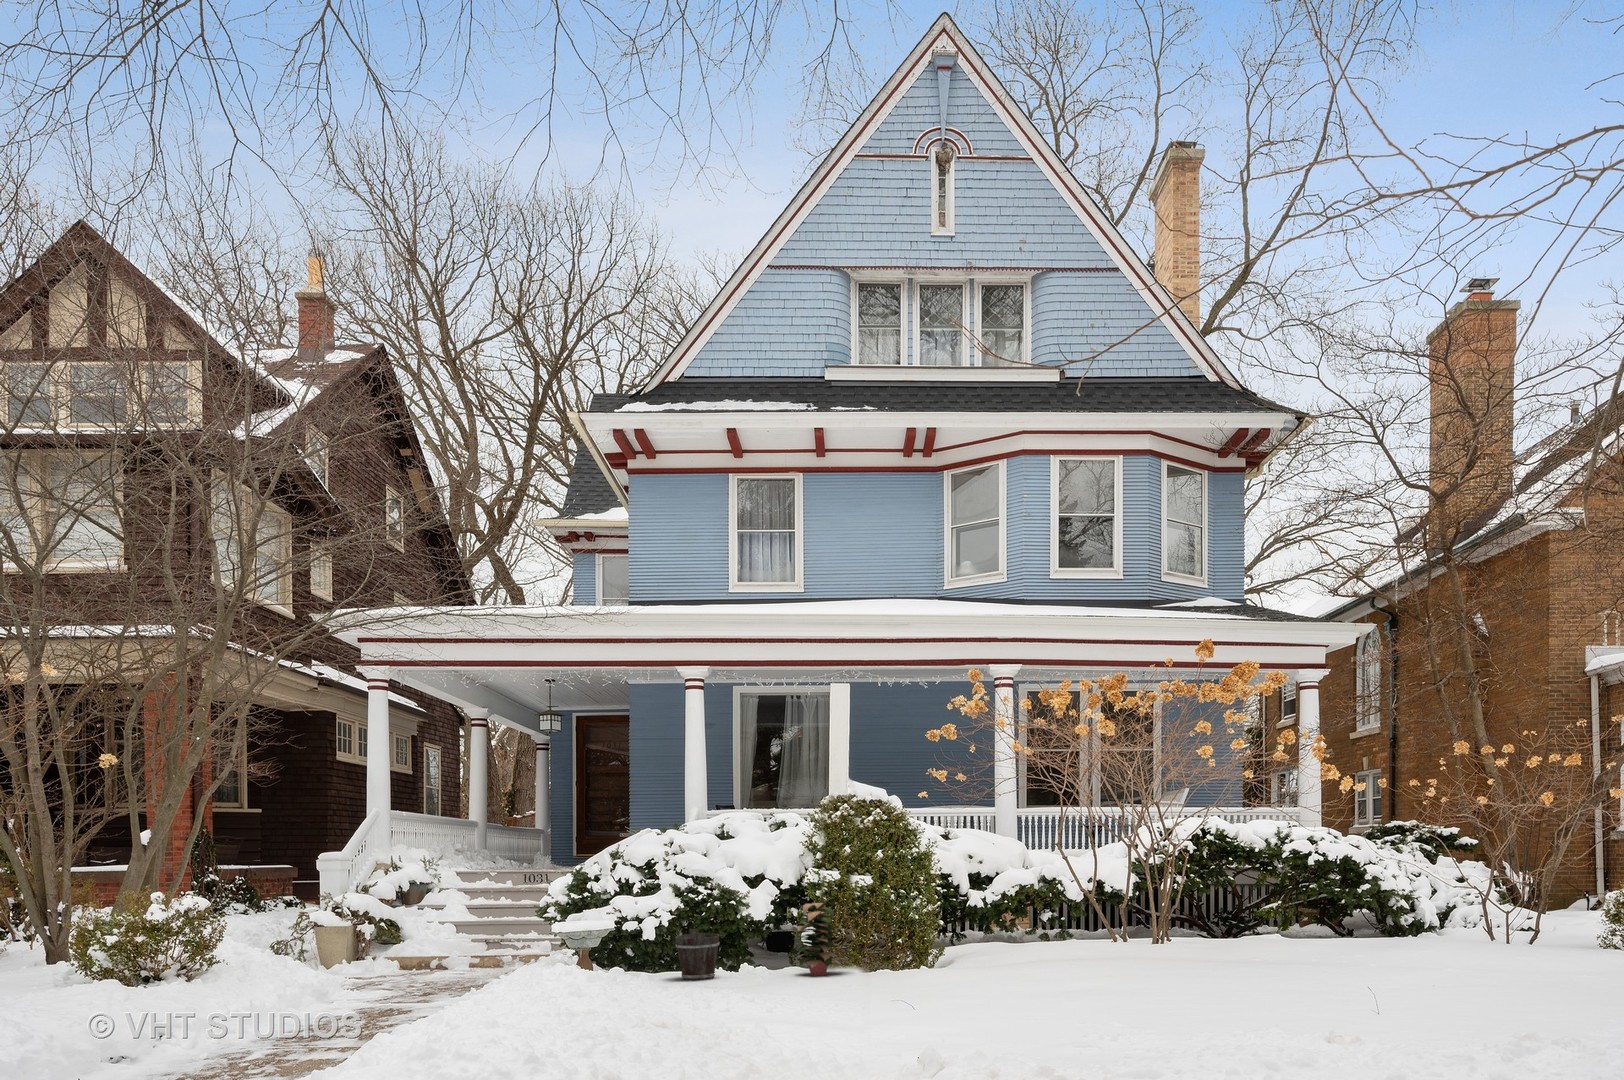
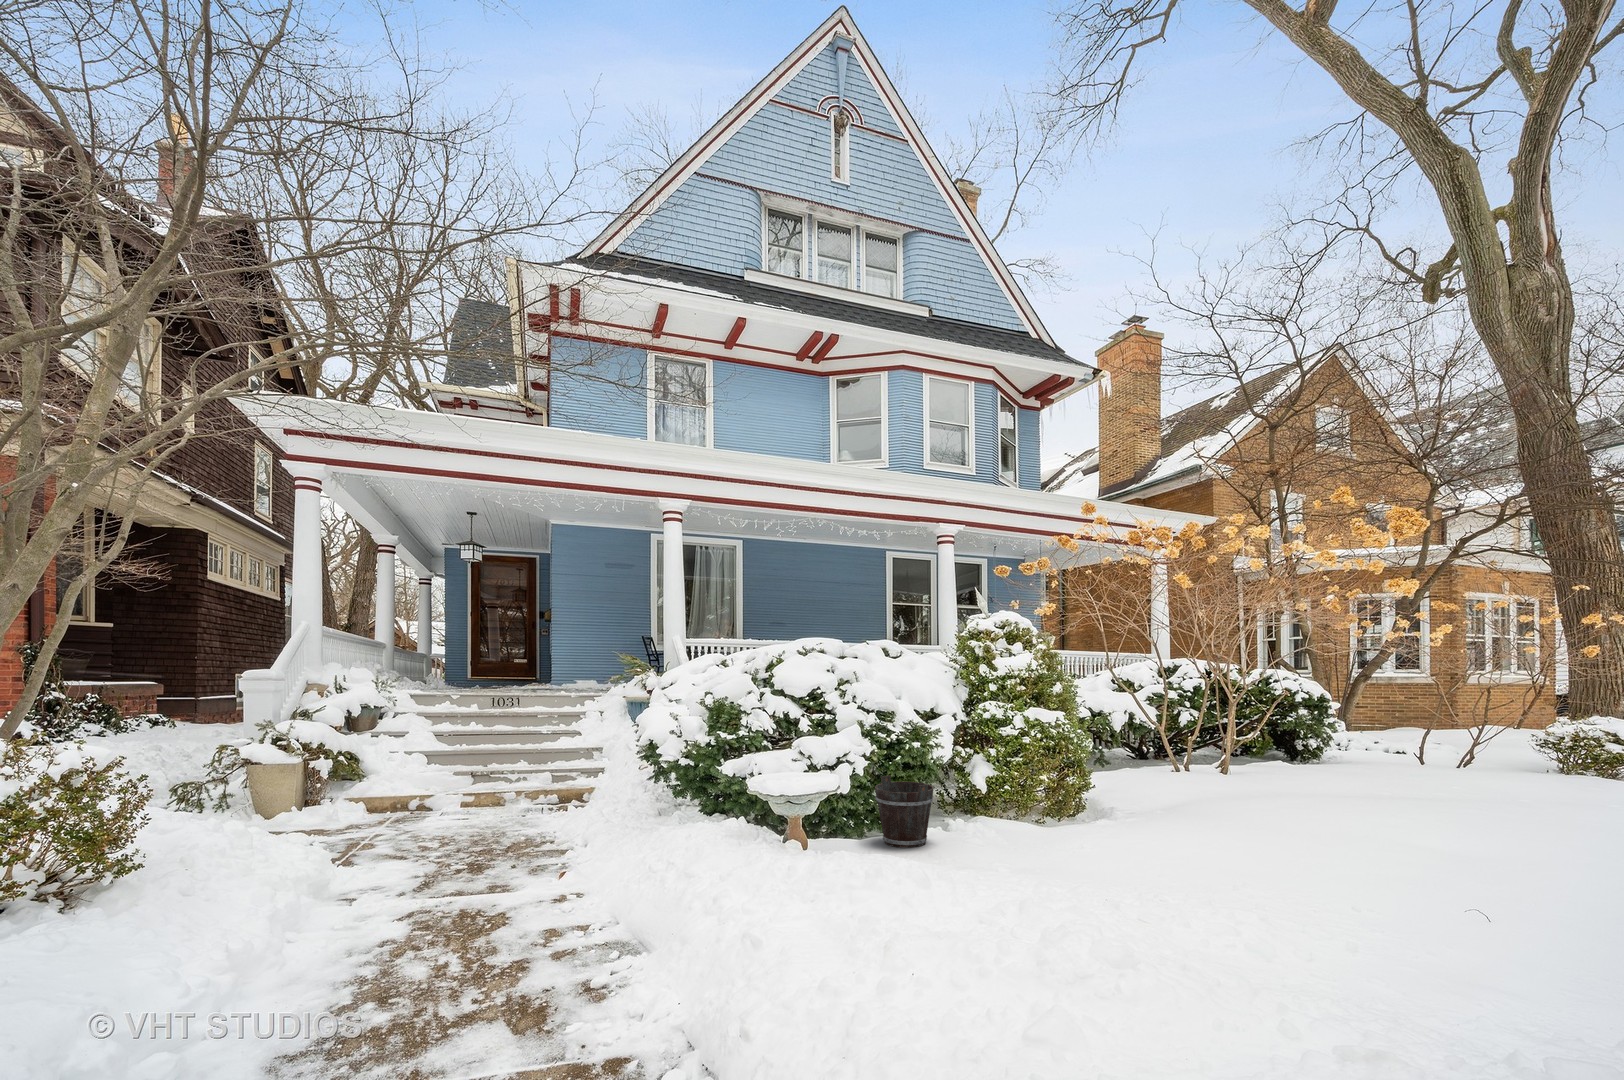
decorative plant: present [794,903,841,976] -> none [1011,741,1075,832]

